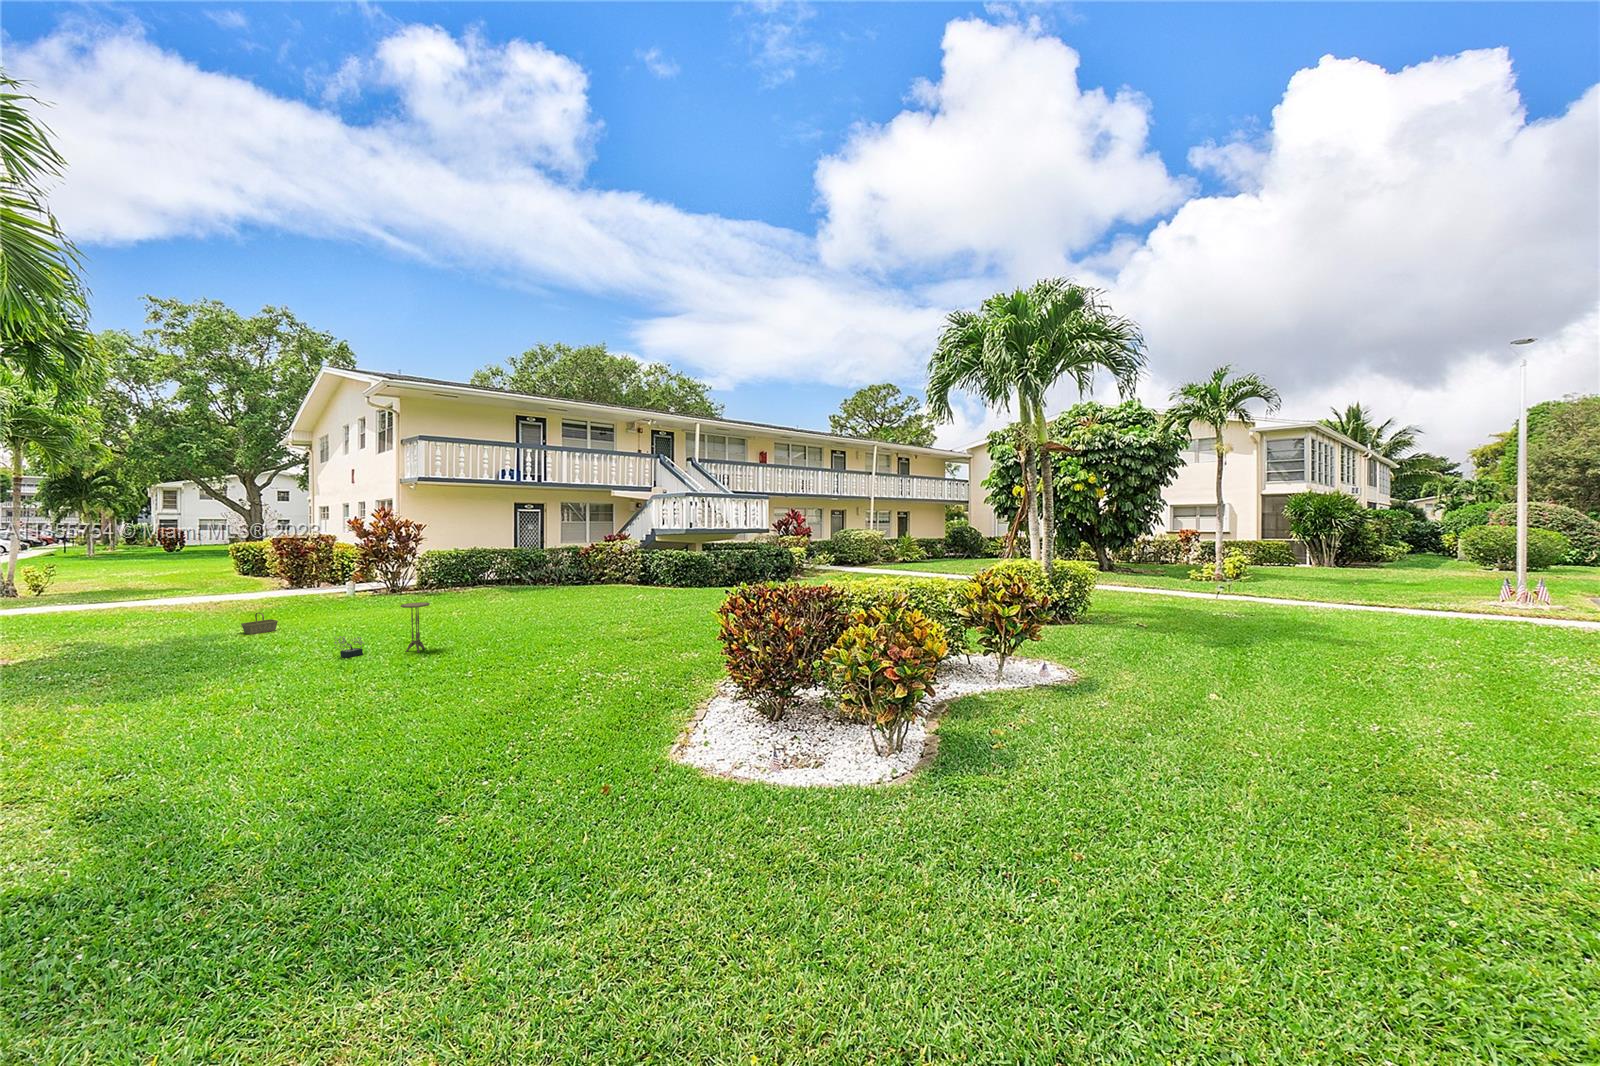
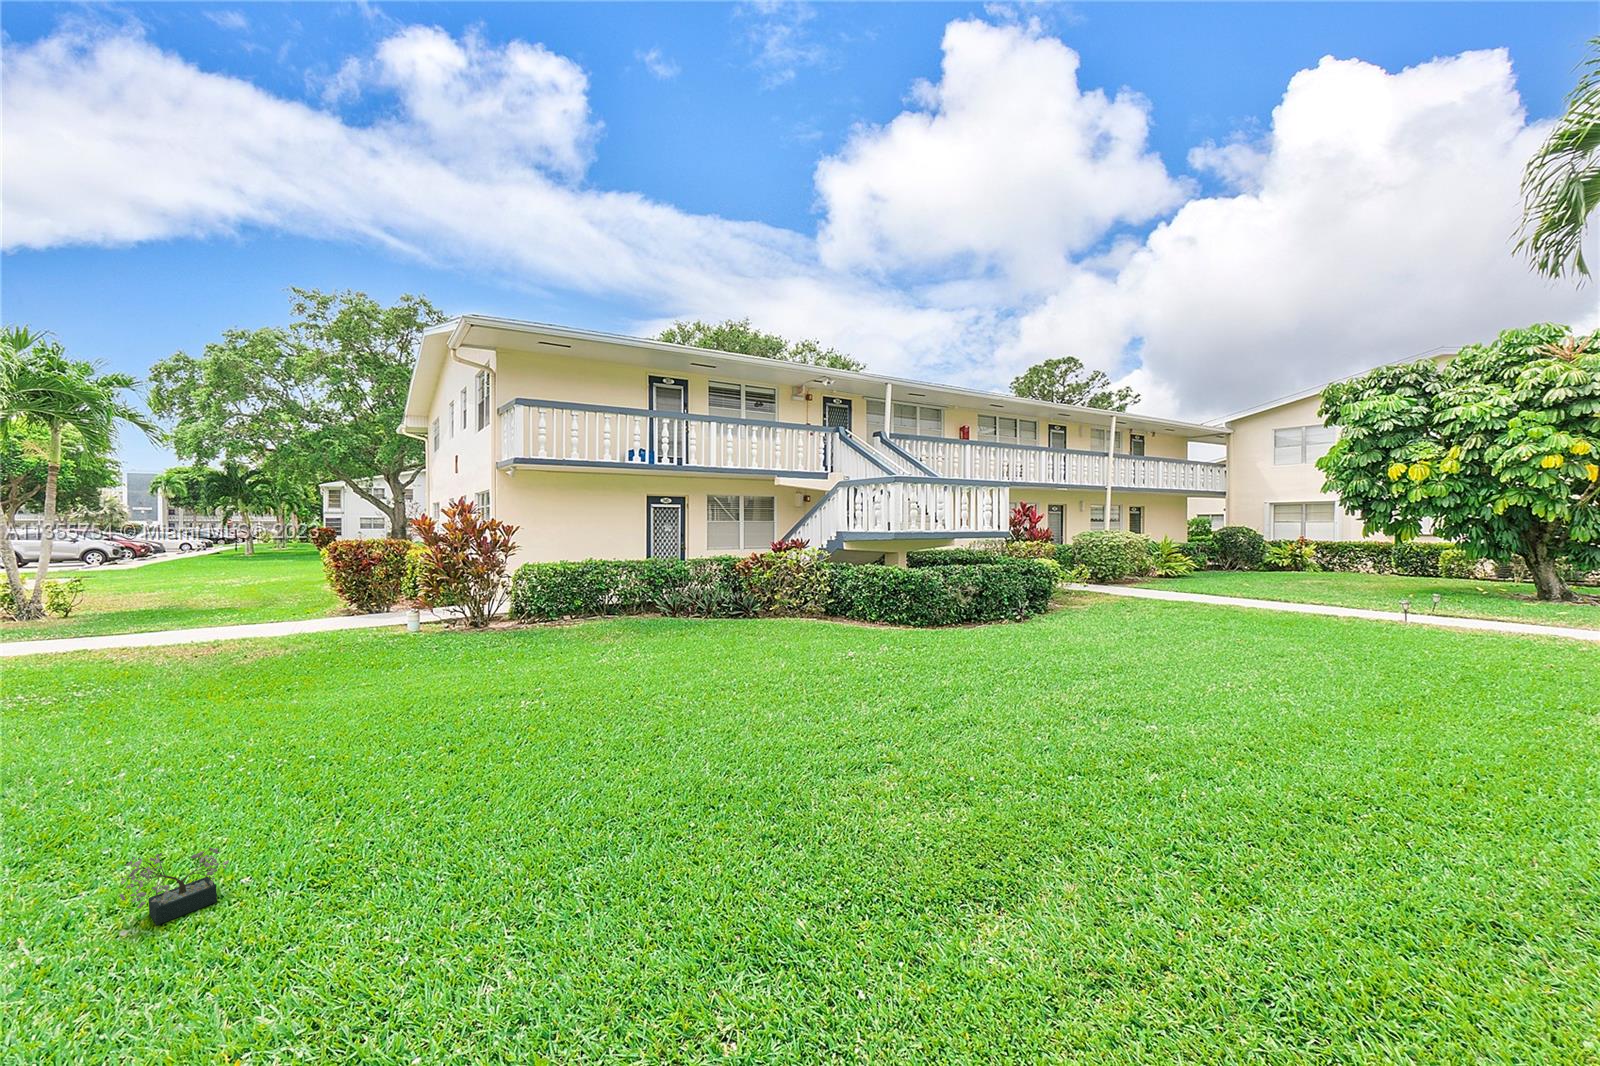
side table: present [401,602,430,653] -> none [314,744,402,906]
basket: present [241,613,278,635] -> none [100,708,179,759]

